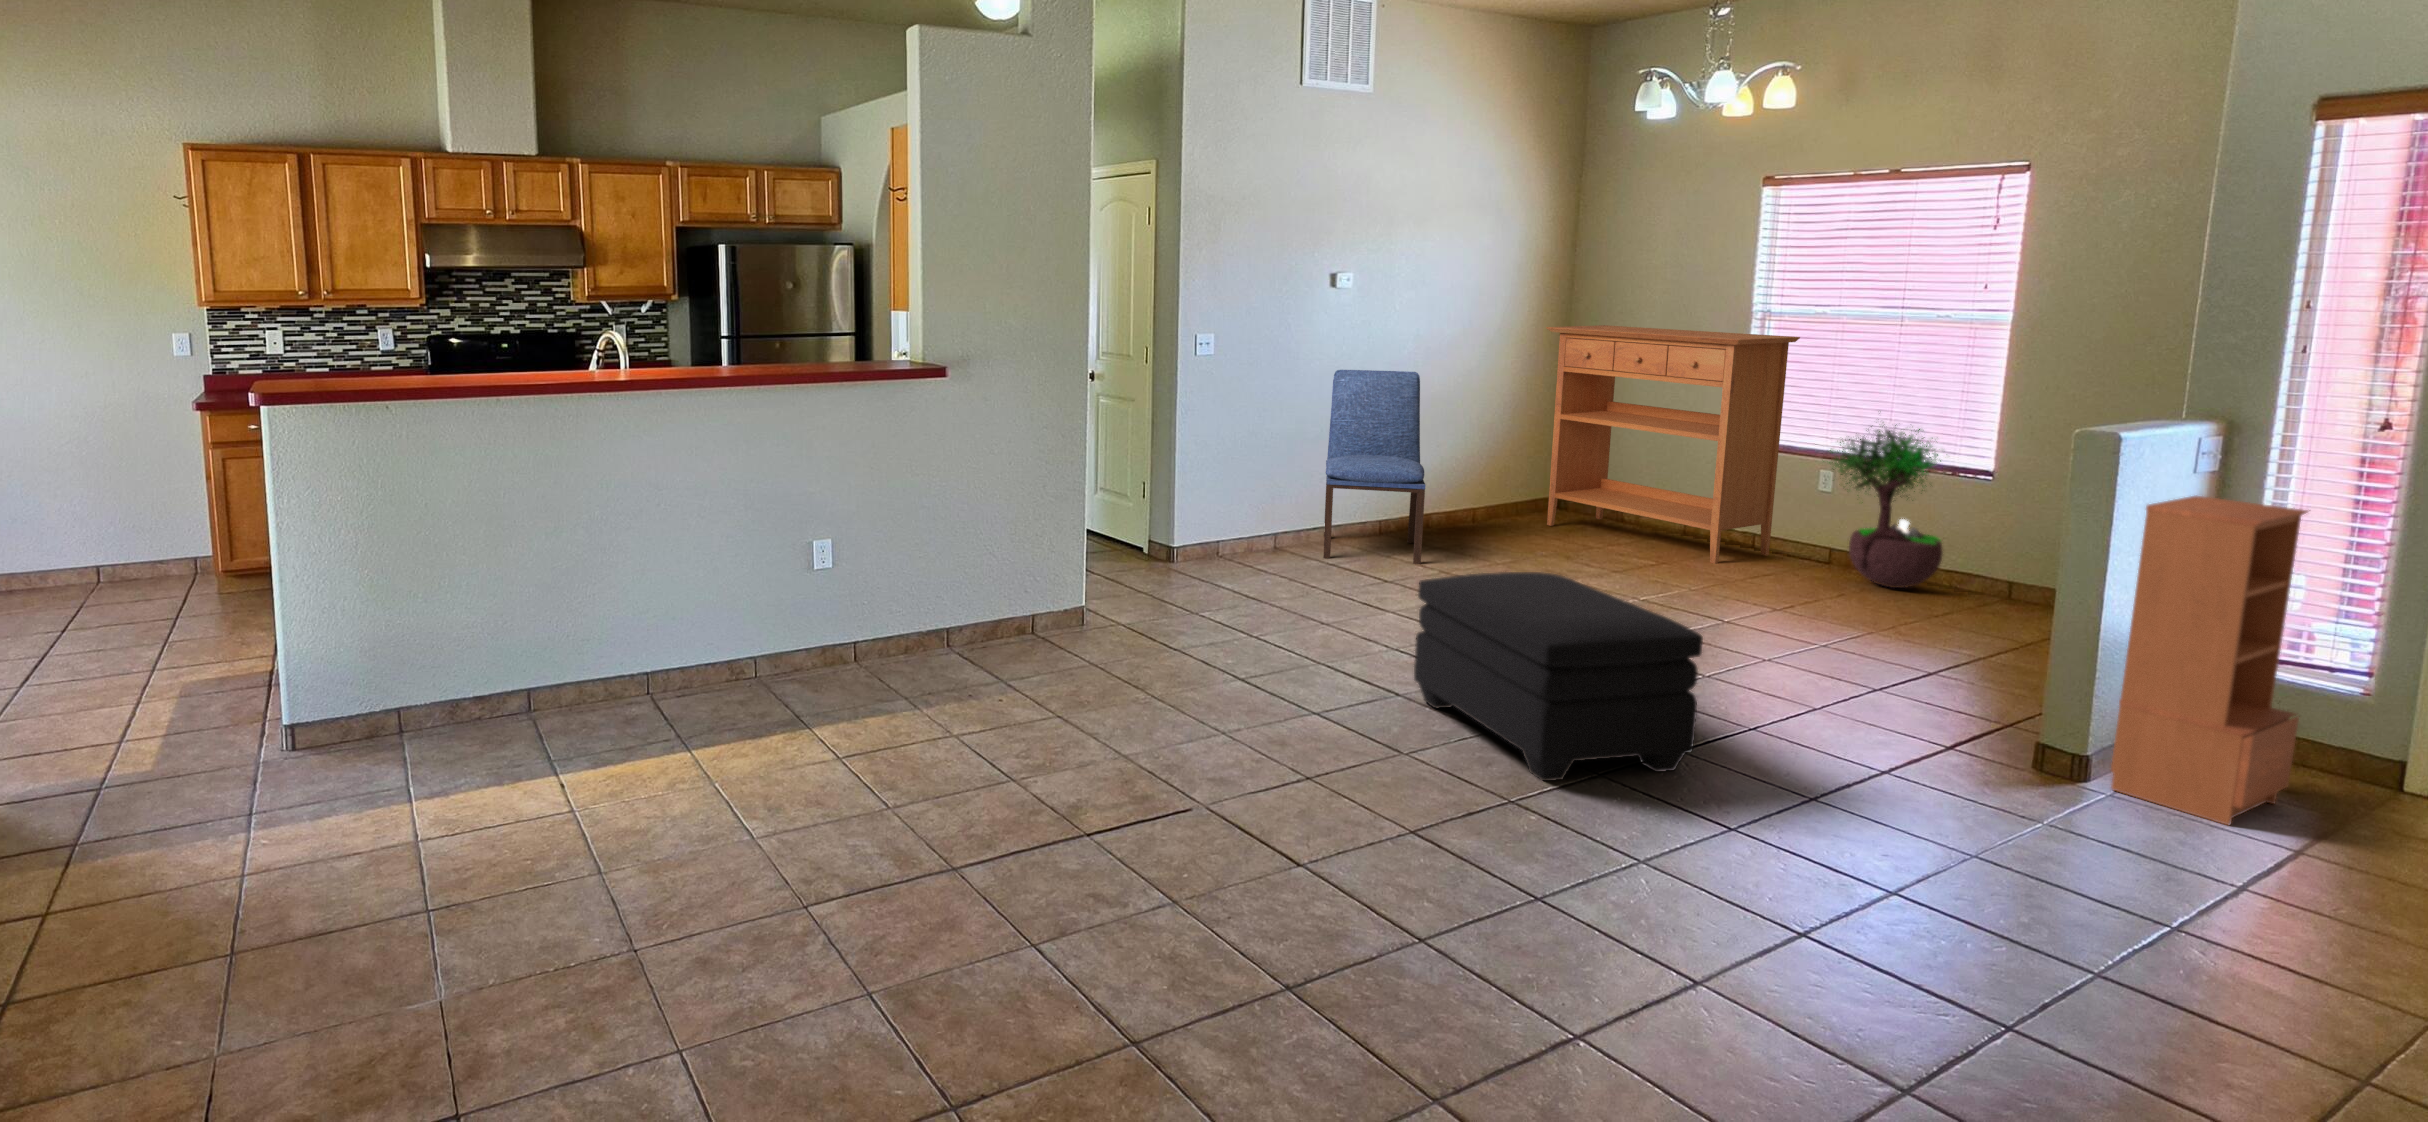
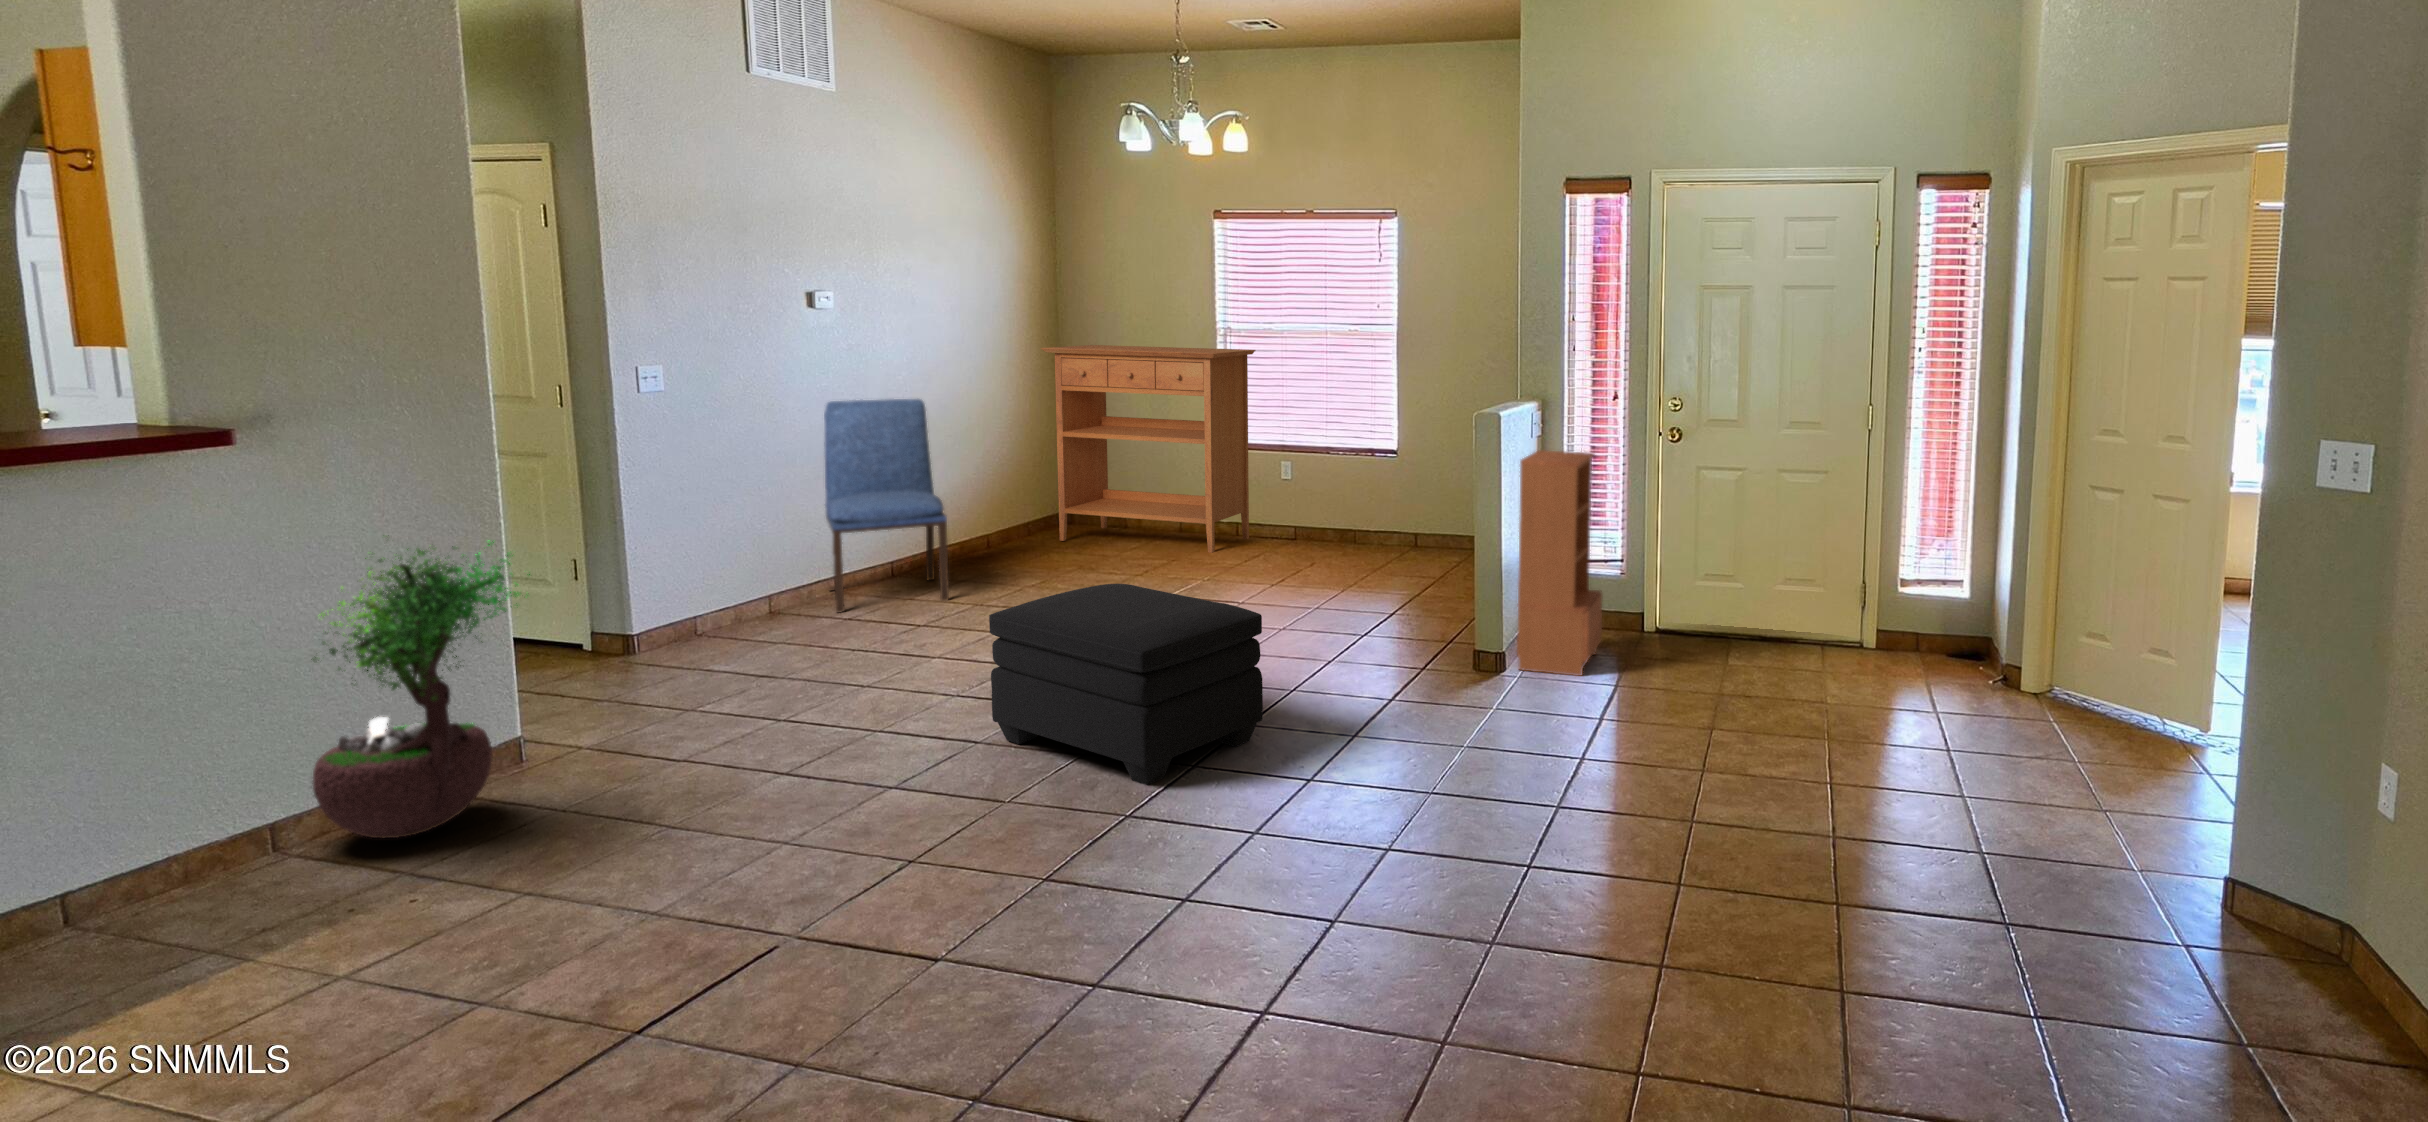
potted tree: present [1829,424,1943,588] -> present [311,536,530,838]

